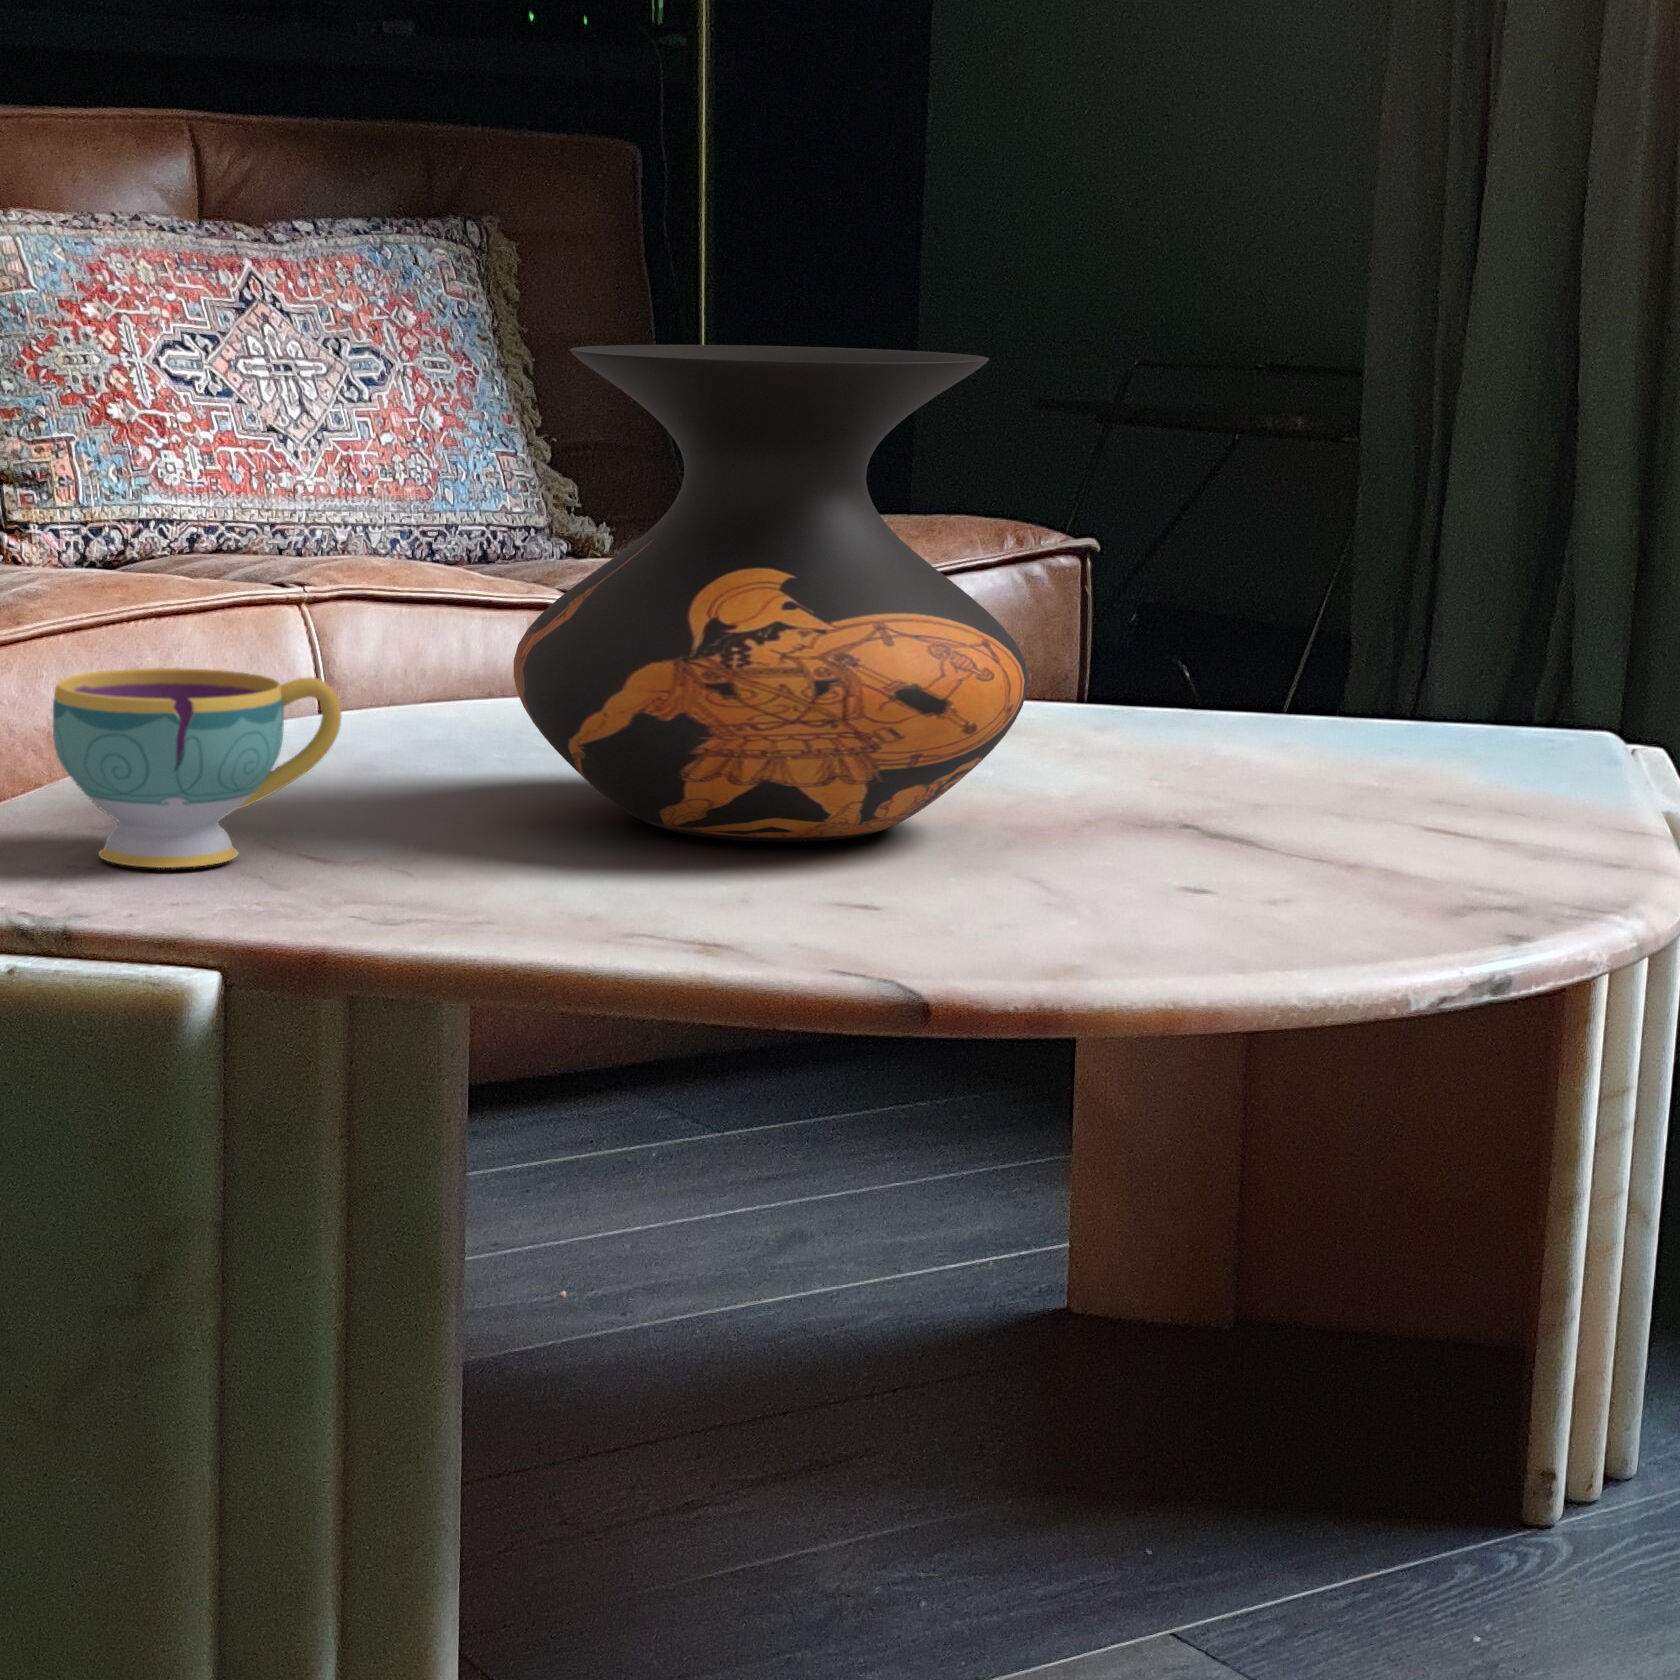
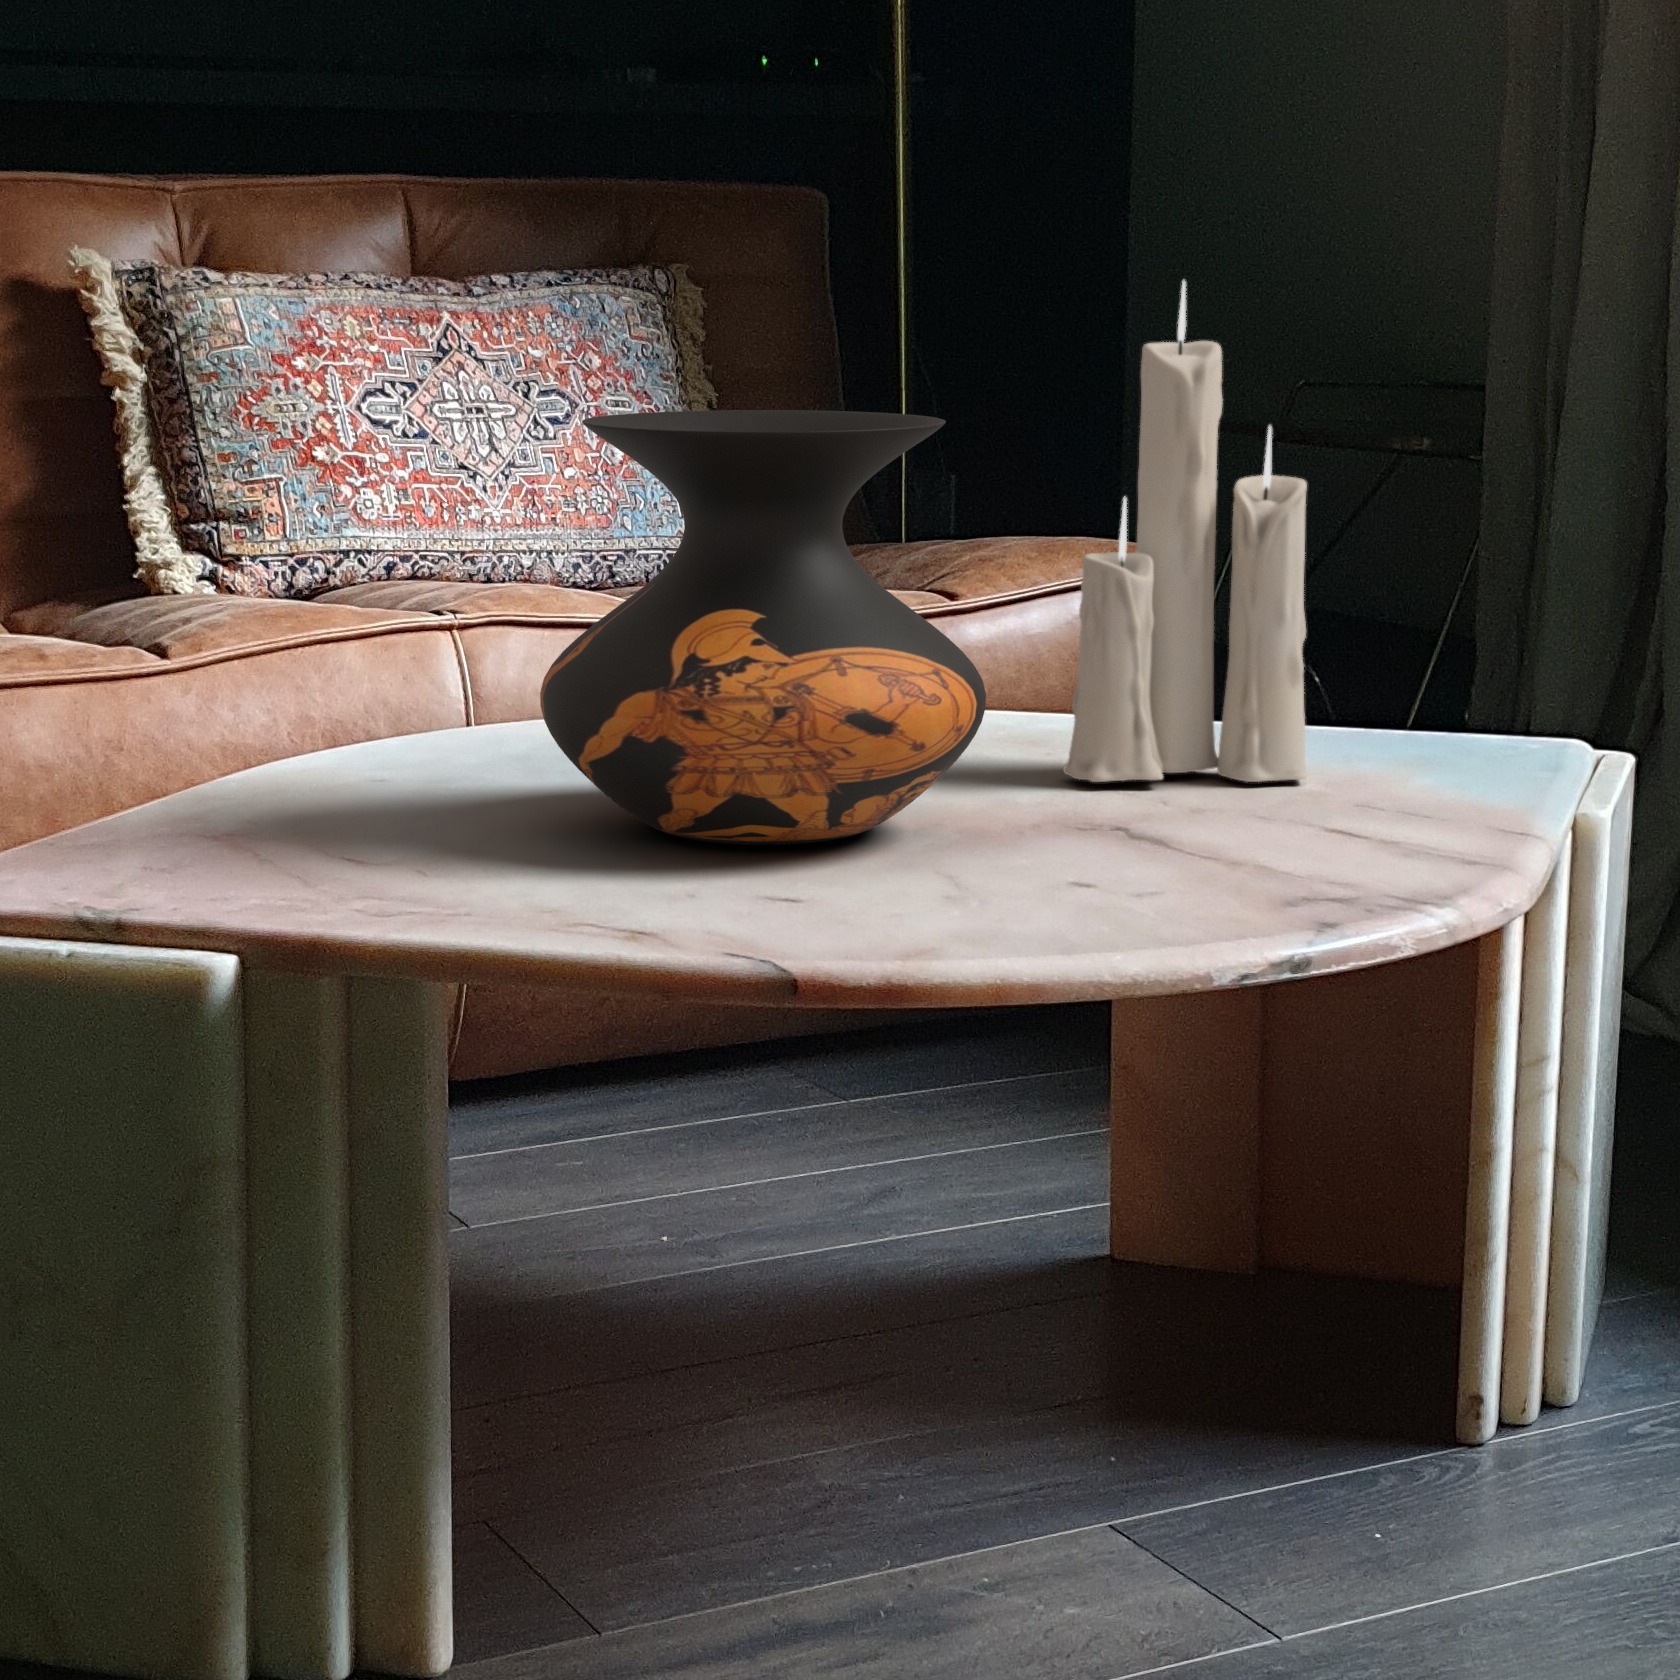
candle: none [1068,181,1344,775] -> present [1063,281,1307,782]
teacup: present [53,668,341,868] -> none [128,700,373,871]

